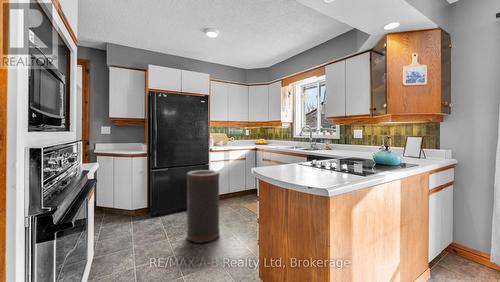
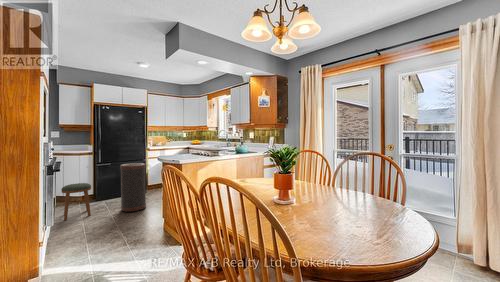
stool: none [109,197,148,255] -> present [61,183,91,220]

